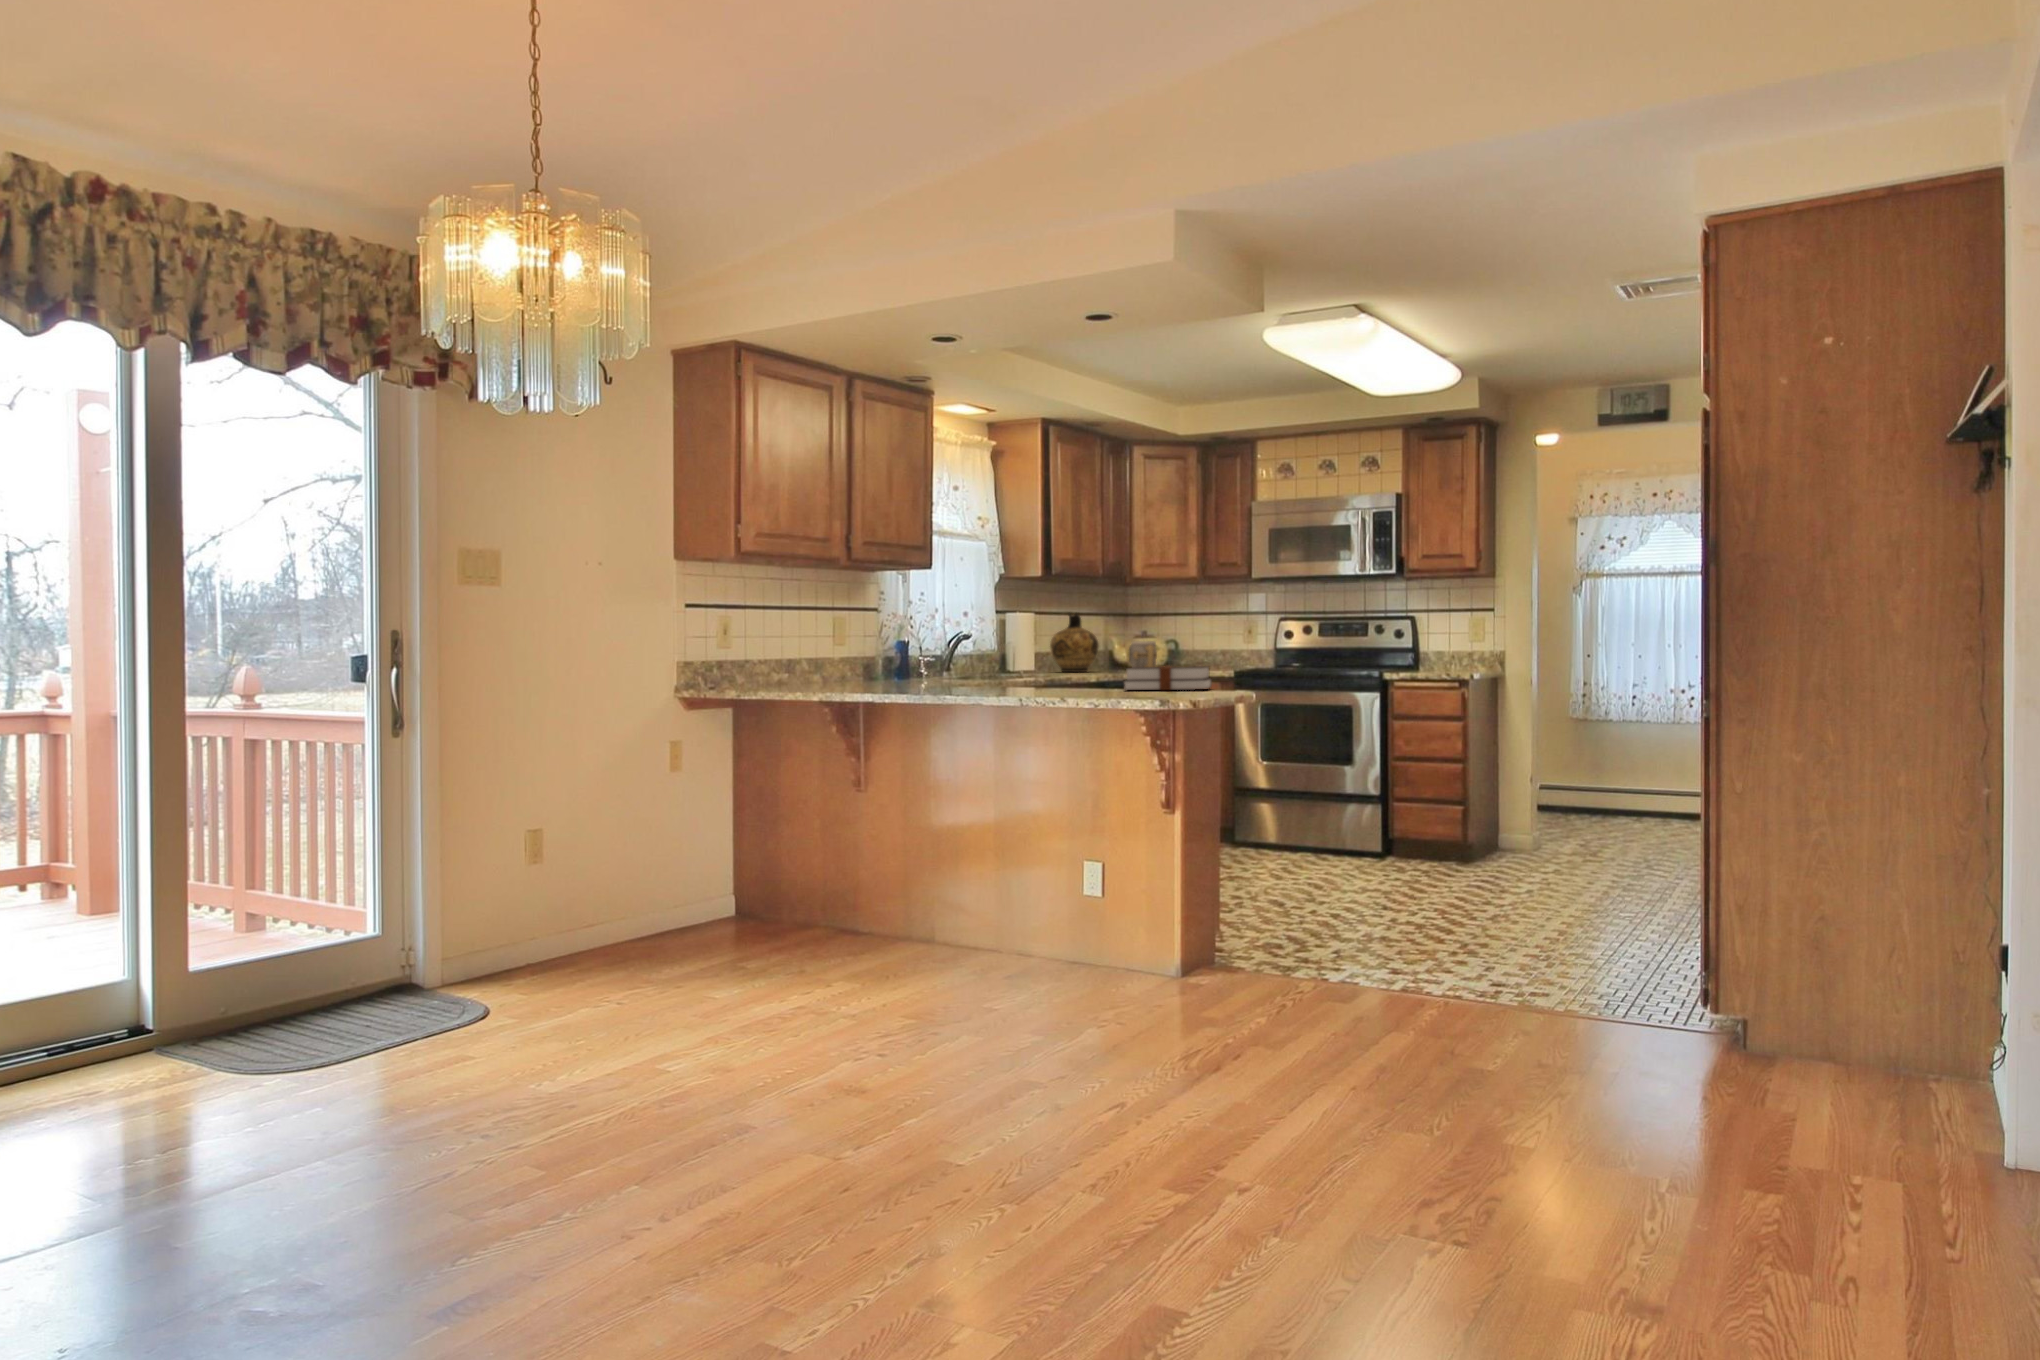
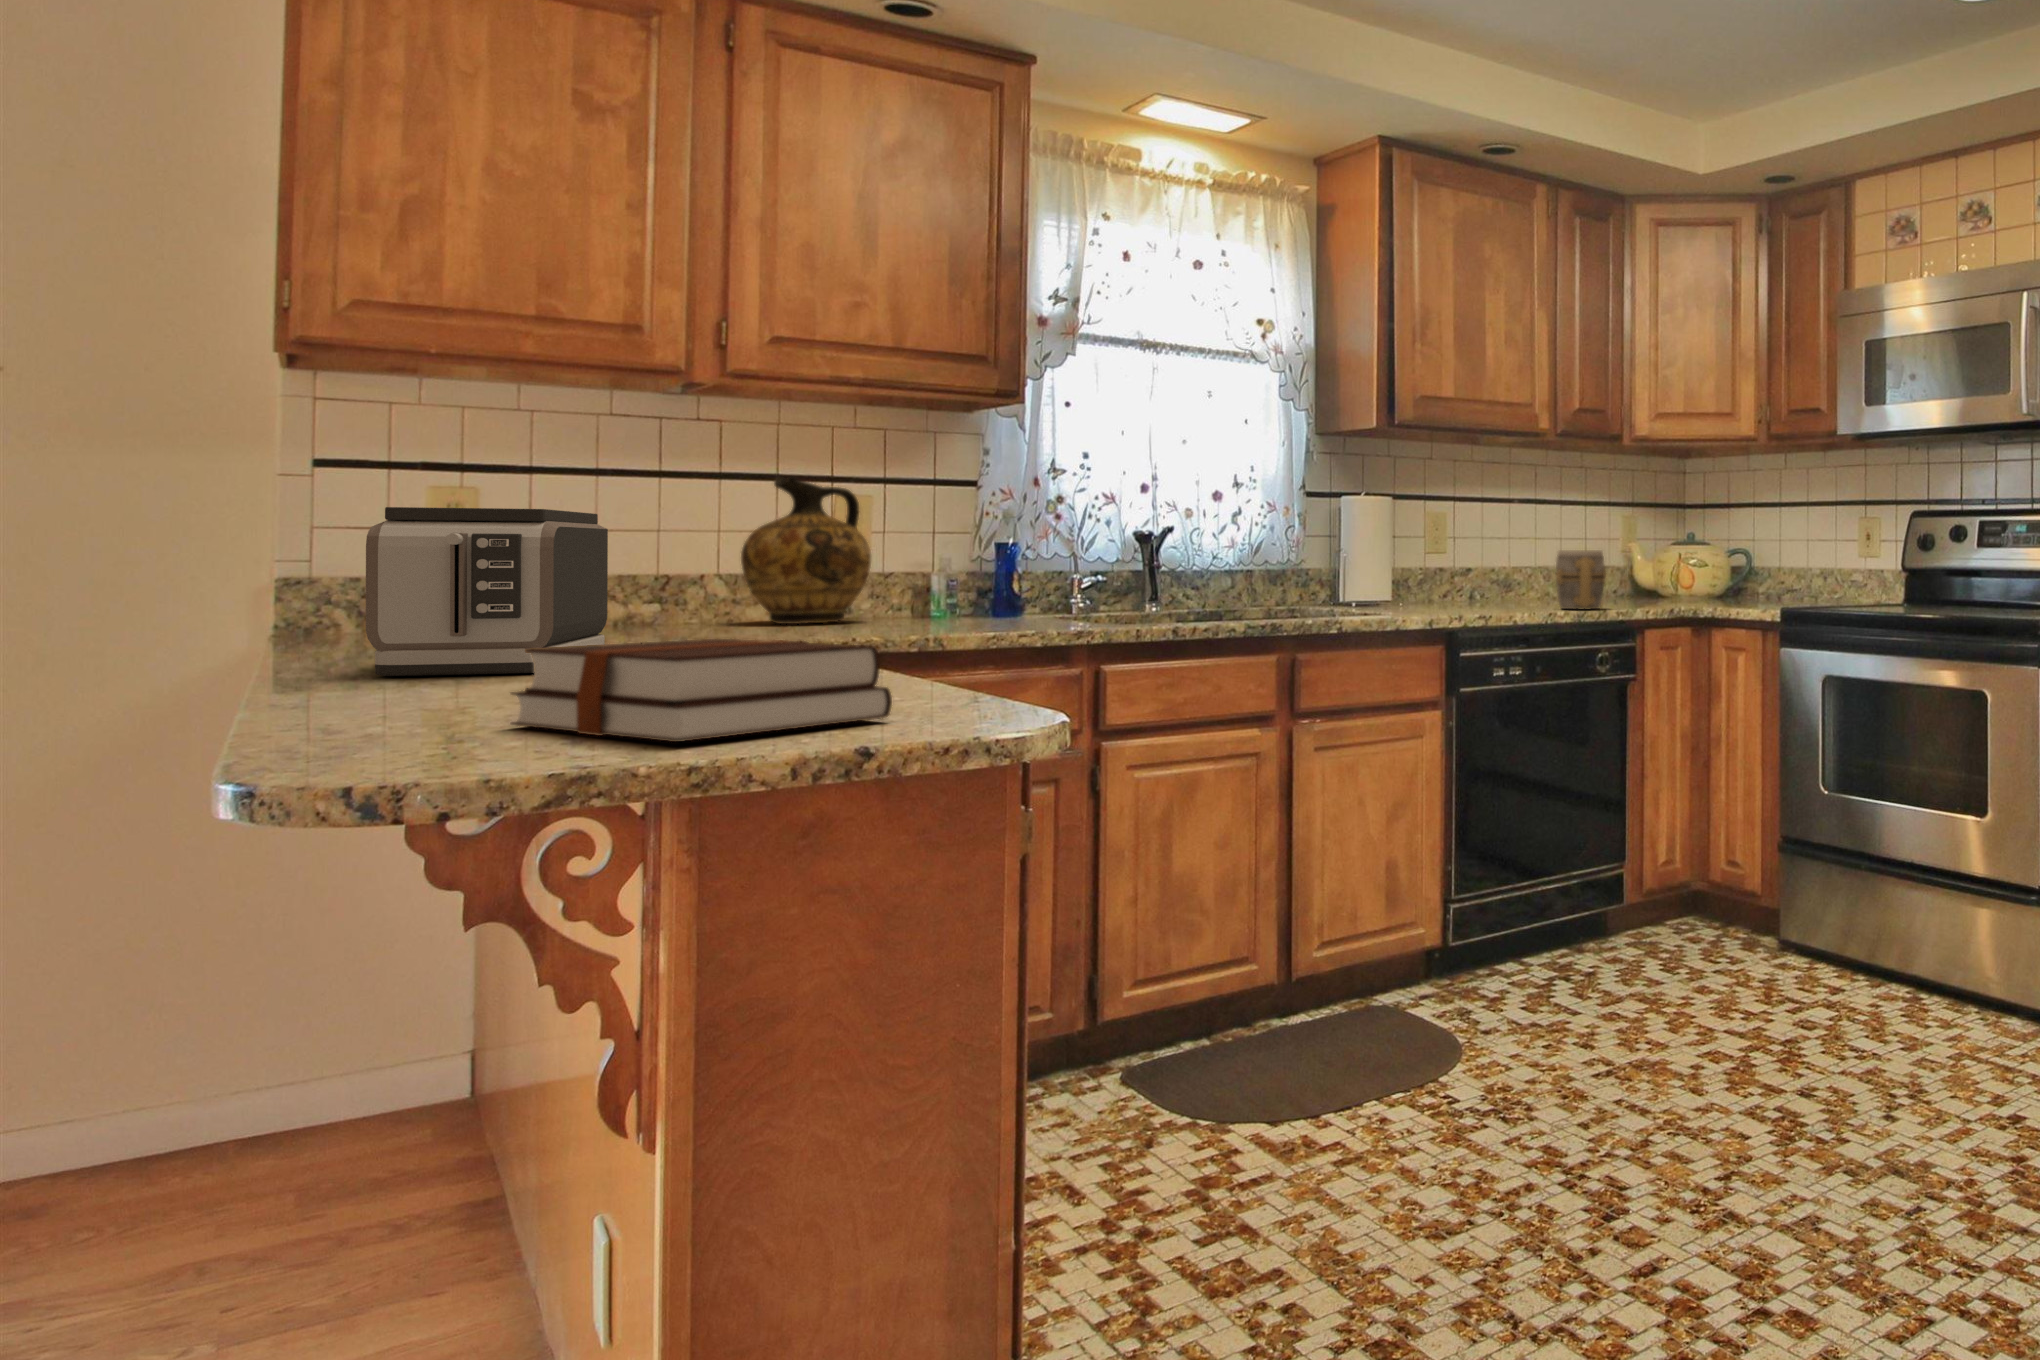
ceramic jug: present [1050,613,1099,672] -> present [741,477,871,624]
toaster: none [880,627,976,689] -> present [366,507,608,676]

